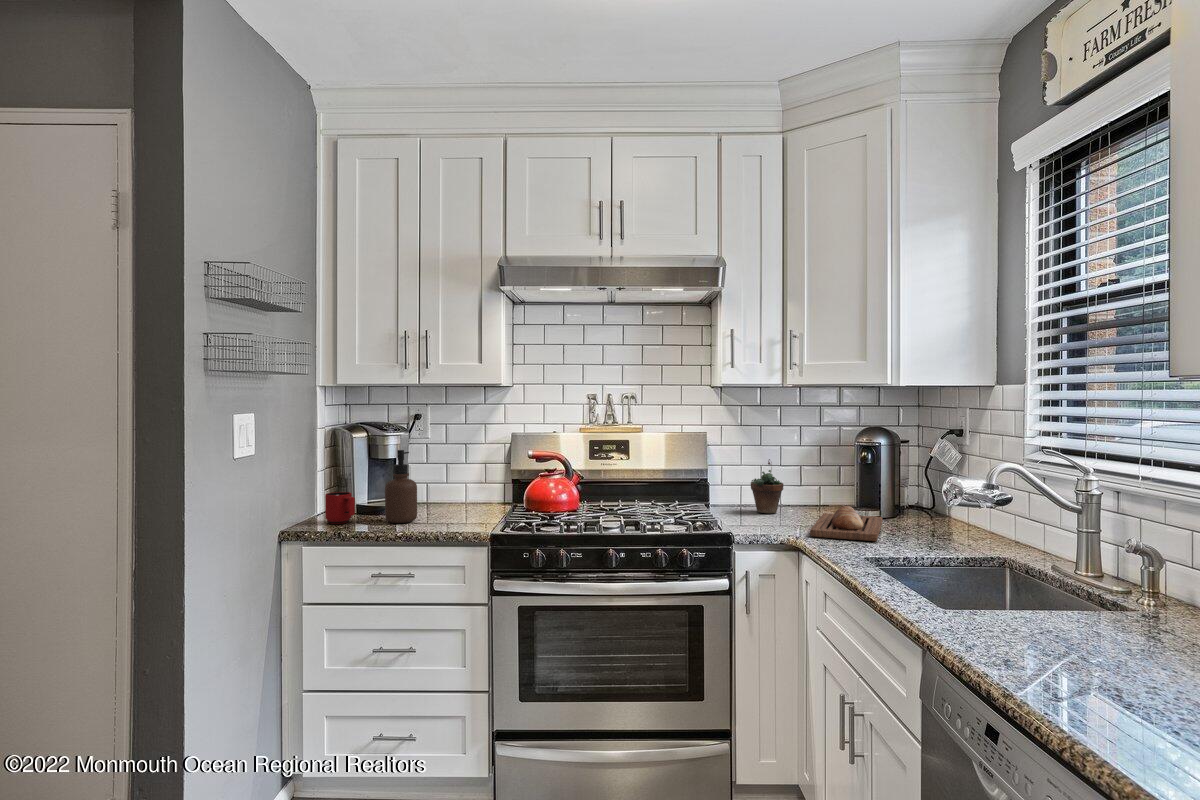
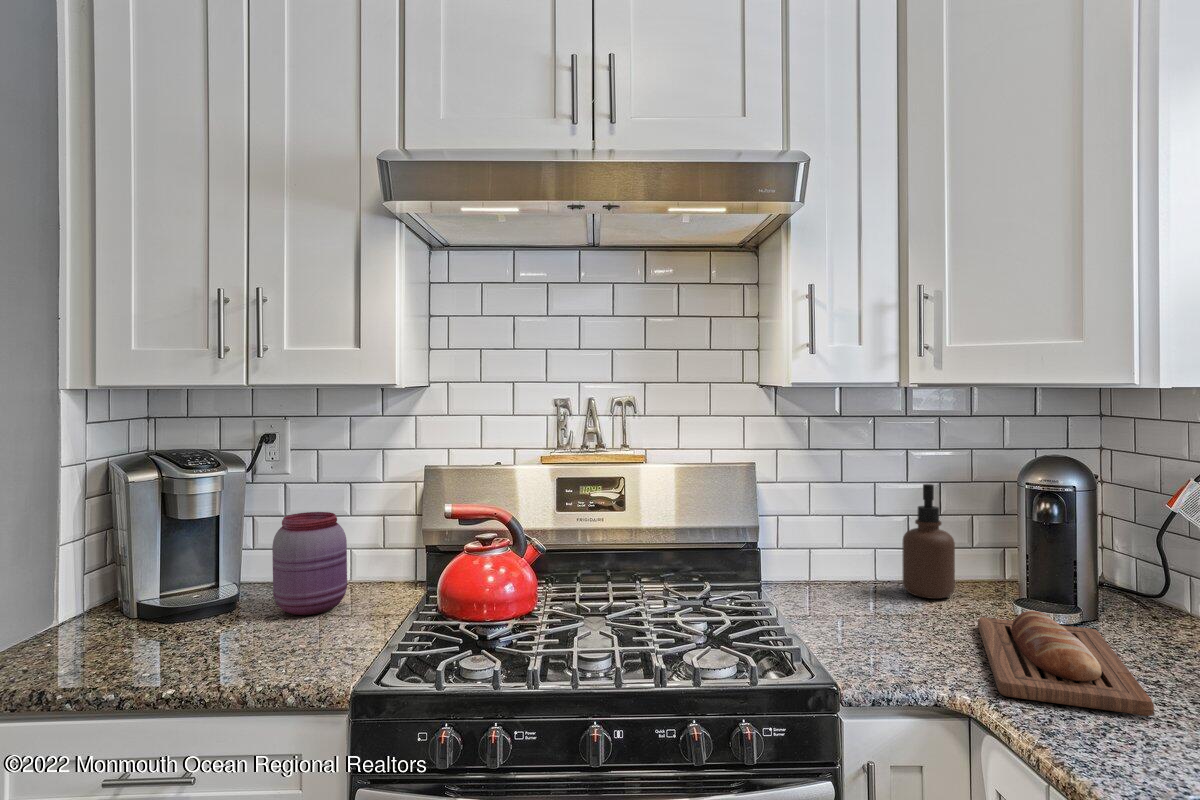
soap dispenser: present [385,450,417,523] -> present [902,484,955,599]
jar: none [430,457,470,513] -> present [272,512,347,615]
succulent plant: present [751,459,784,513] -> none [837,514,897,611]
mug: present [325,492,355,524] -> none [43,590,102,657]

